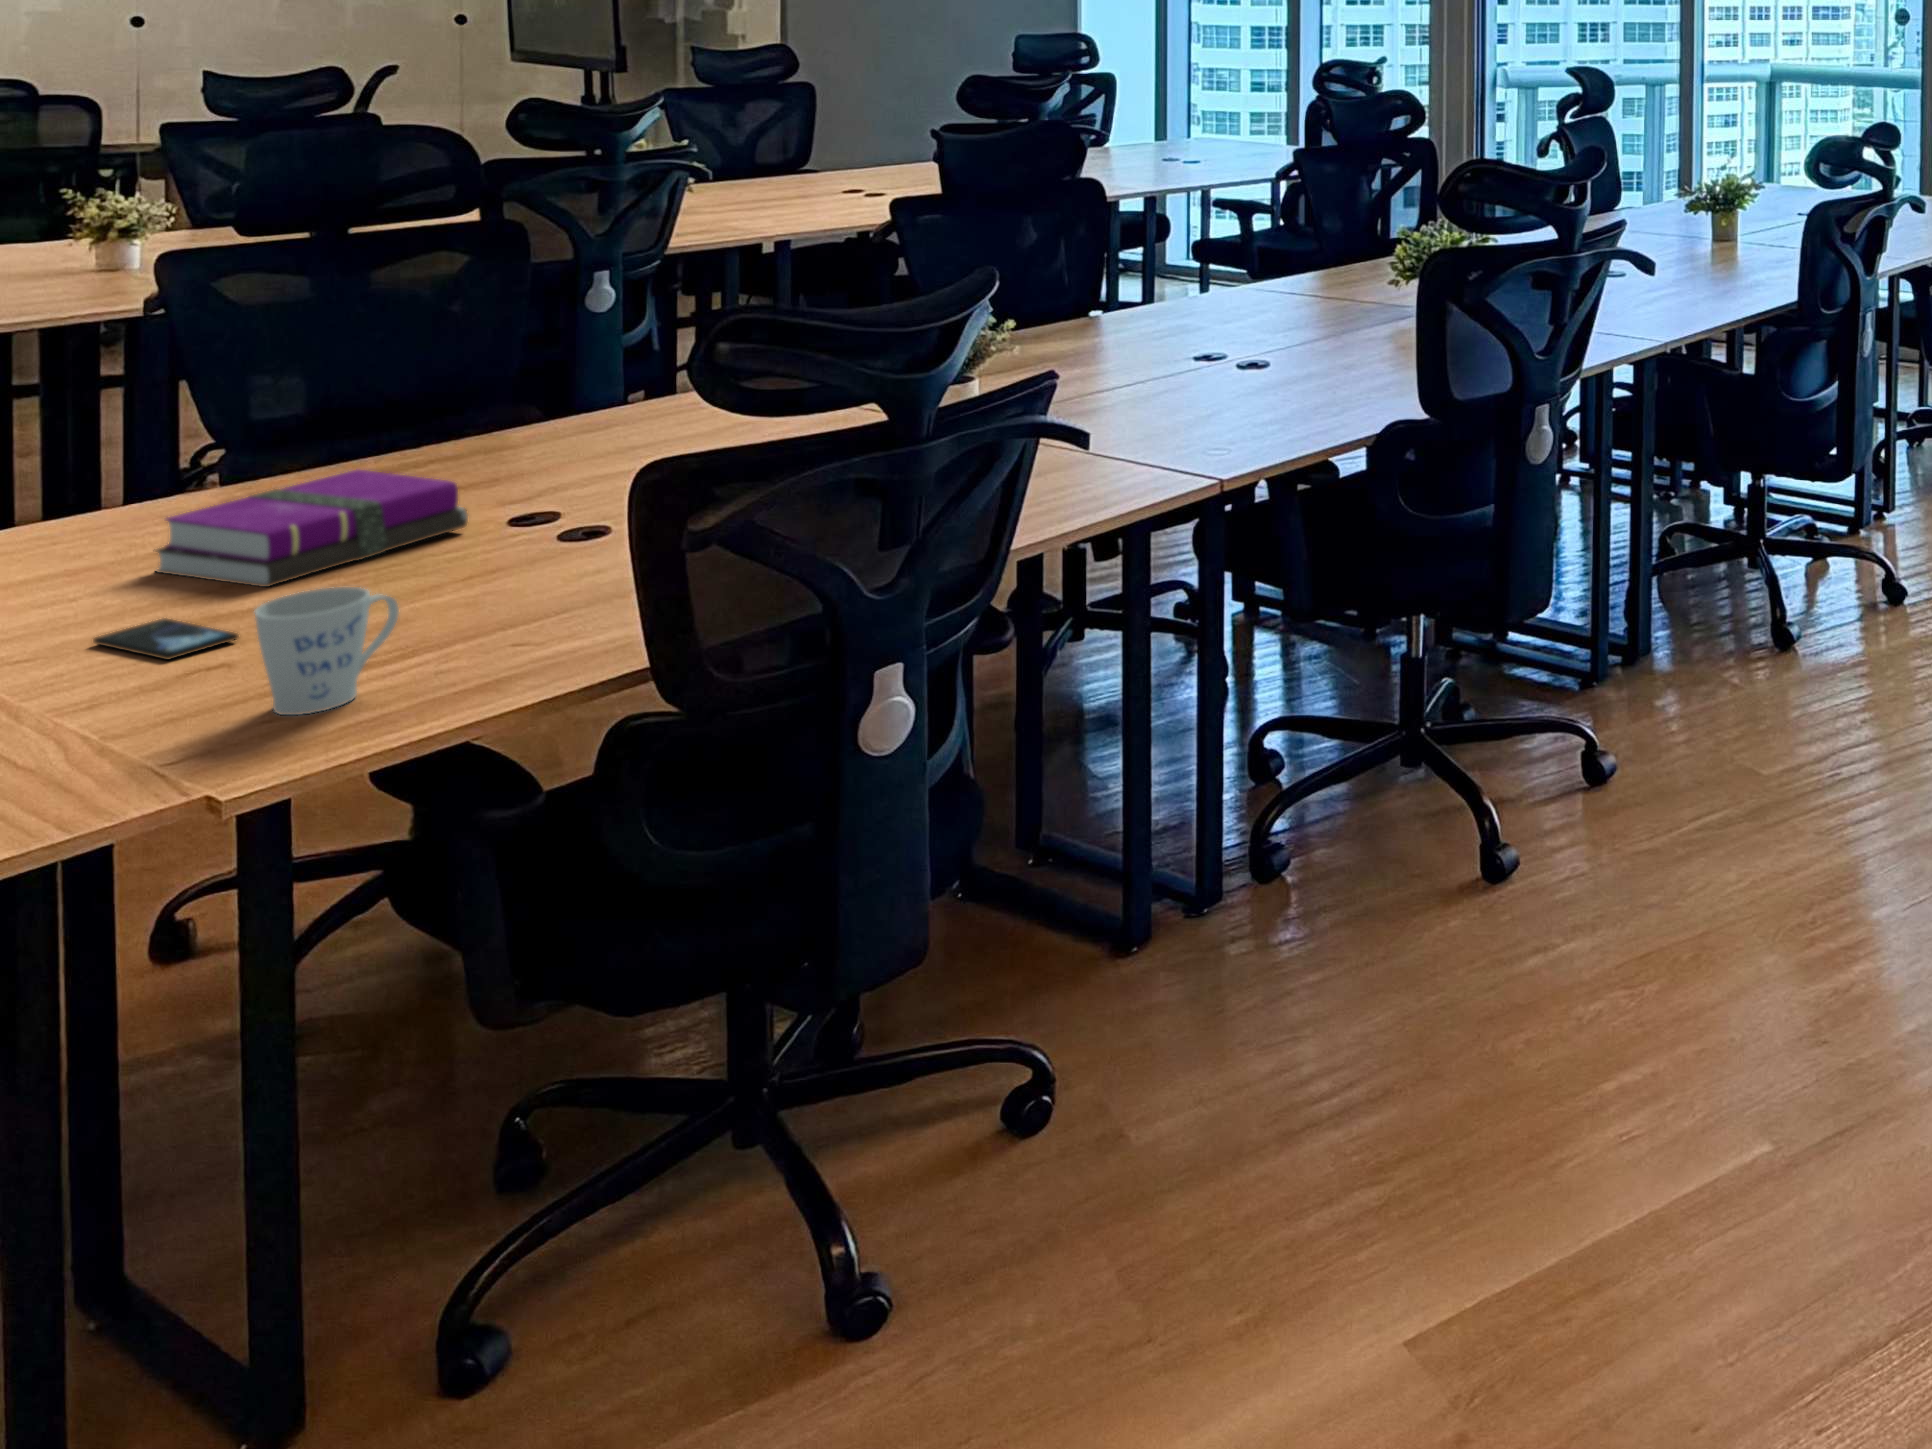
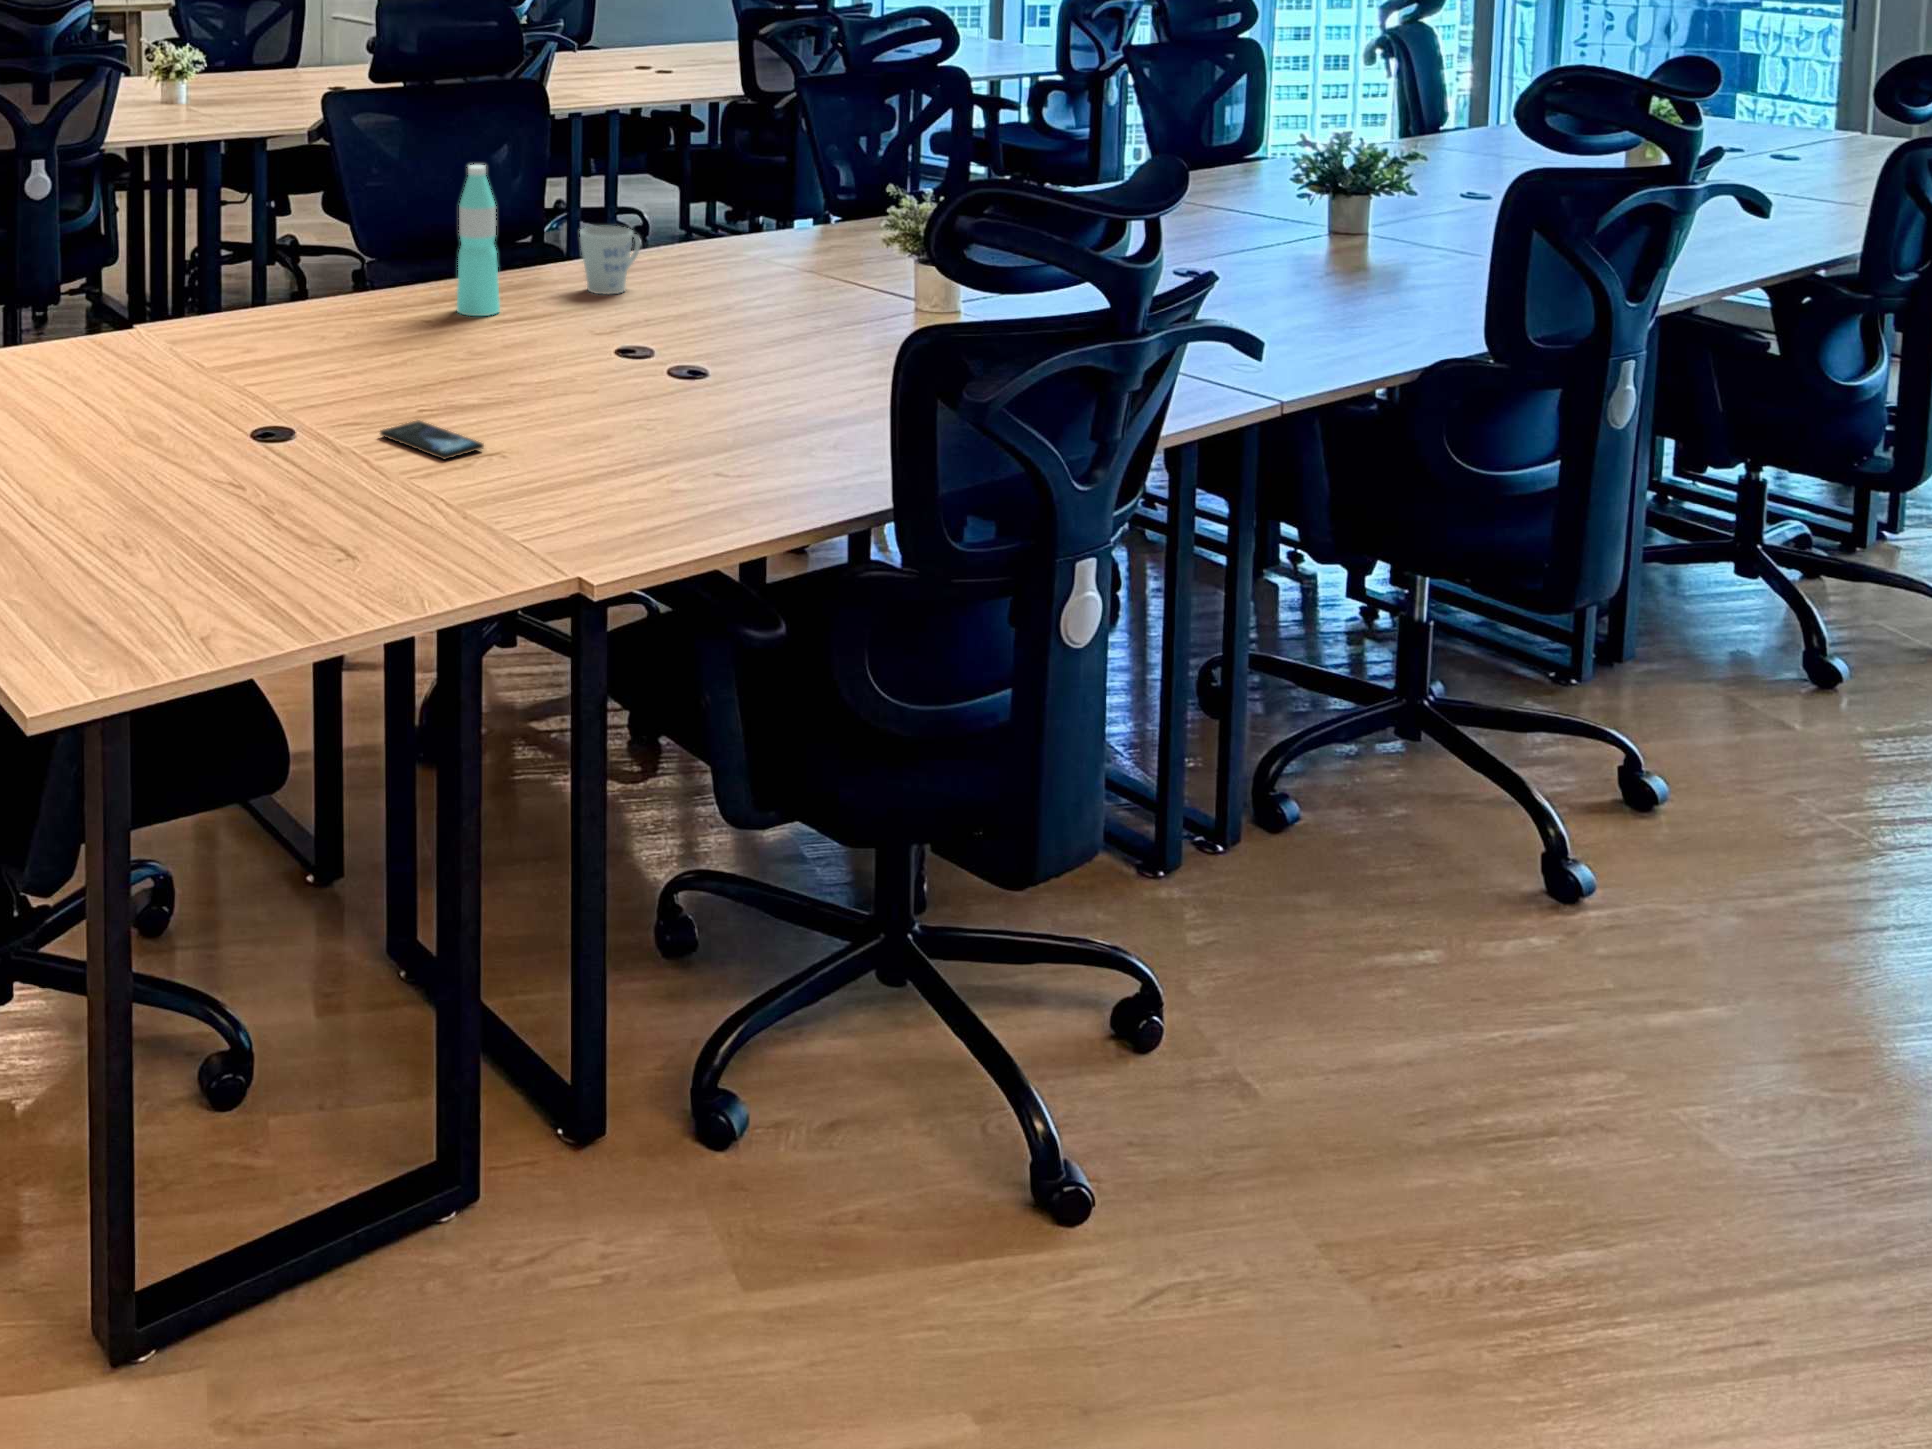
water bottle: none [349,312,412,487] -> present [457,165,500,316]
notebook: present [156,469,468,587] -> none [374,303,584,401]
mug: present [255,587,399,715] -> present [580,226,640,294]

